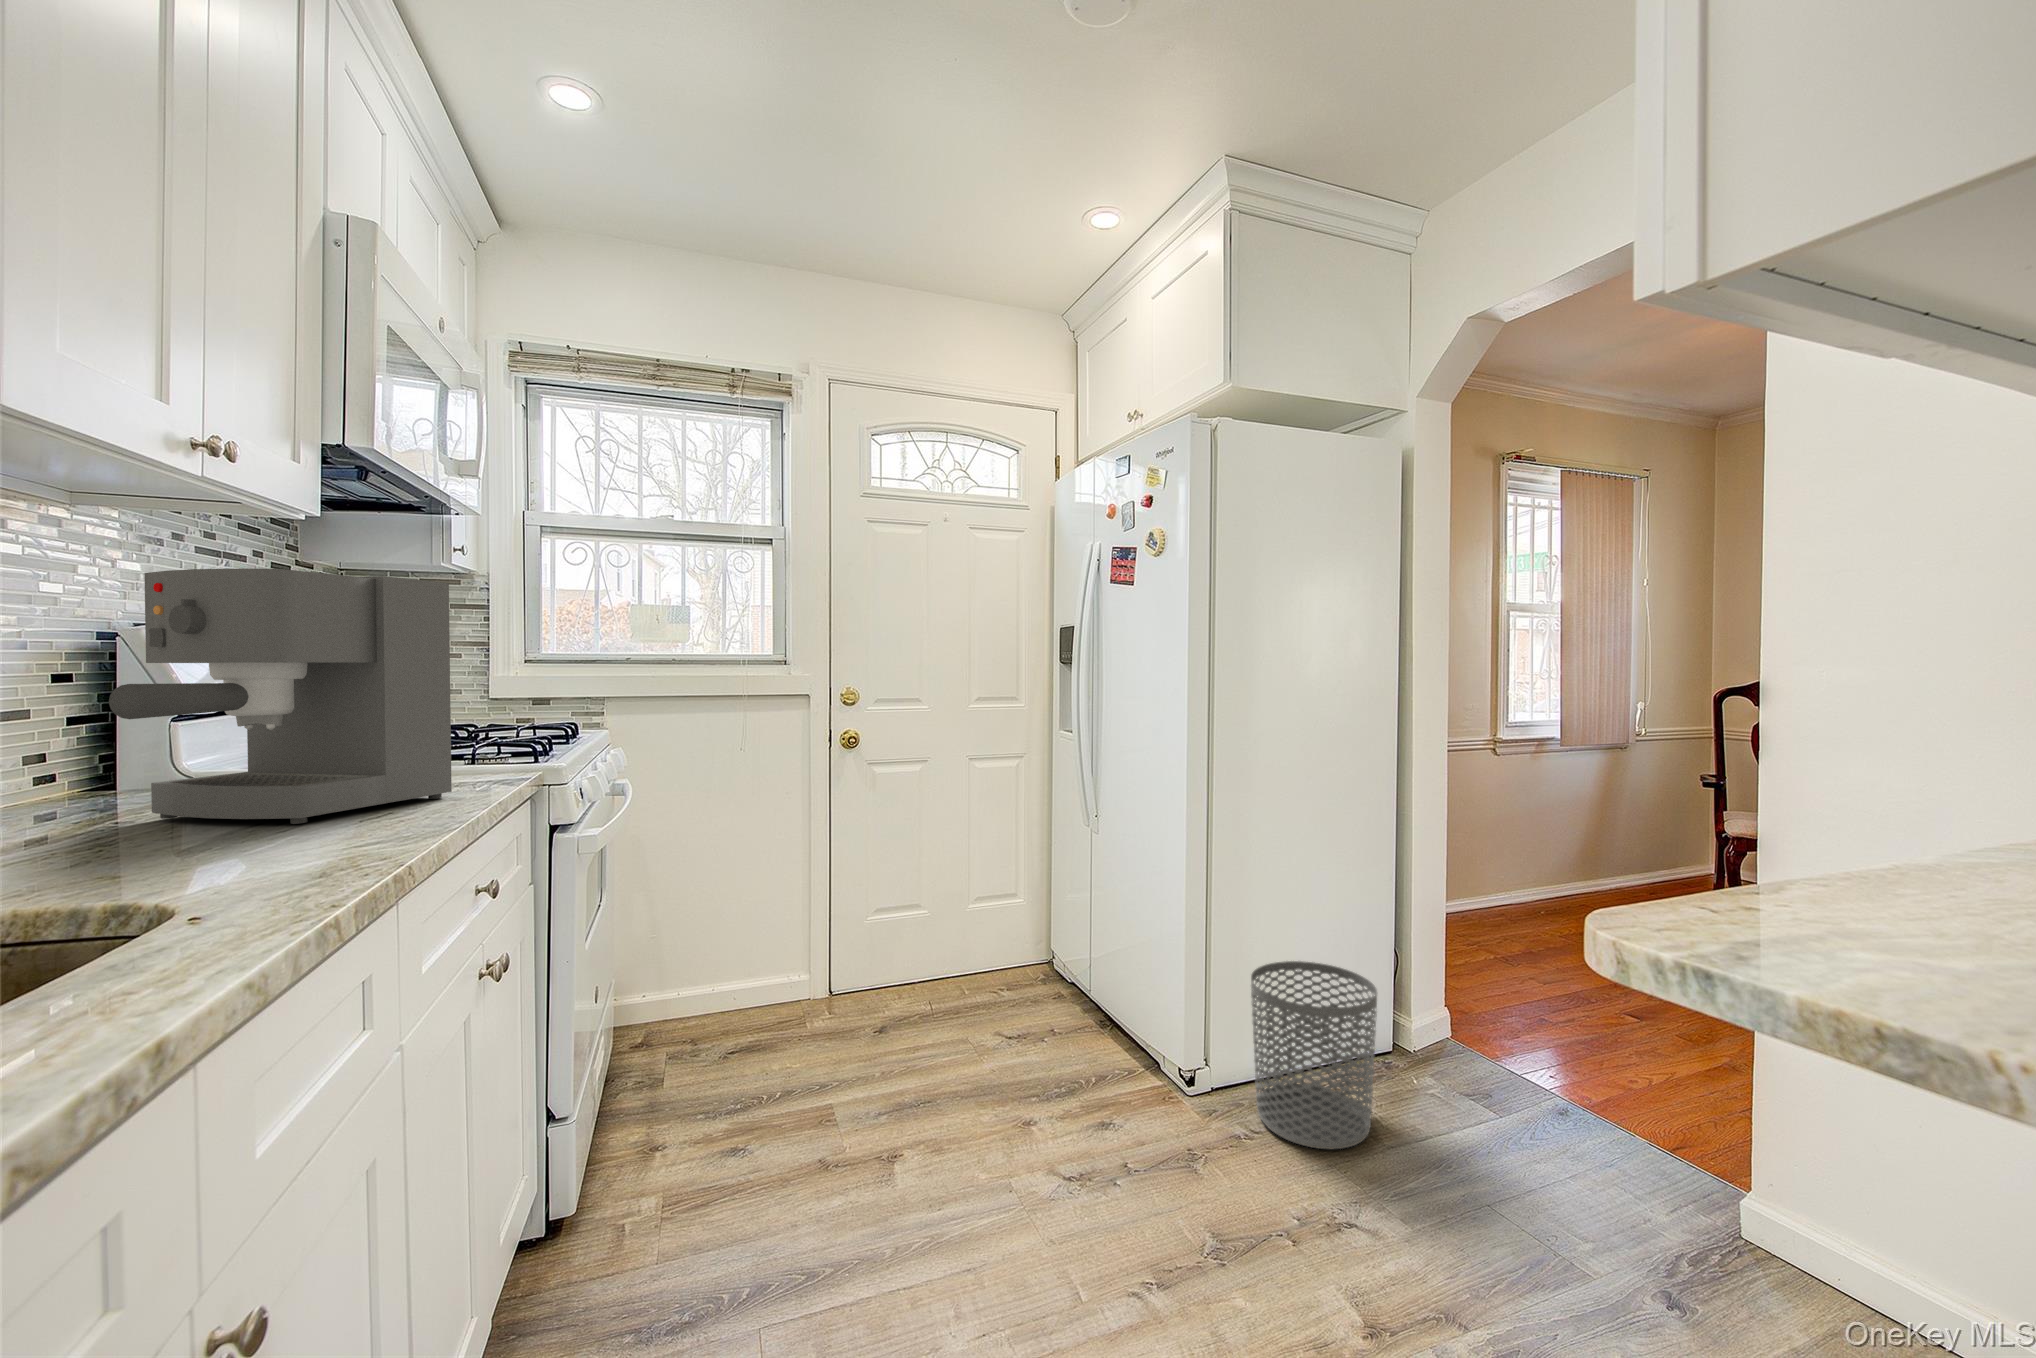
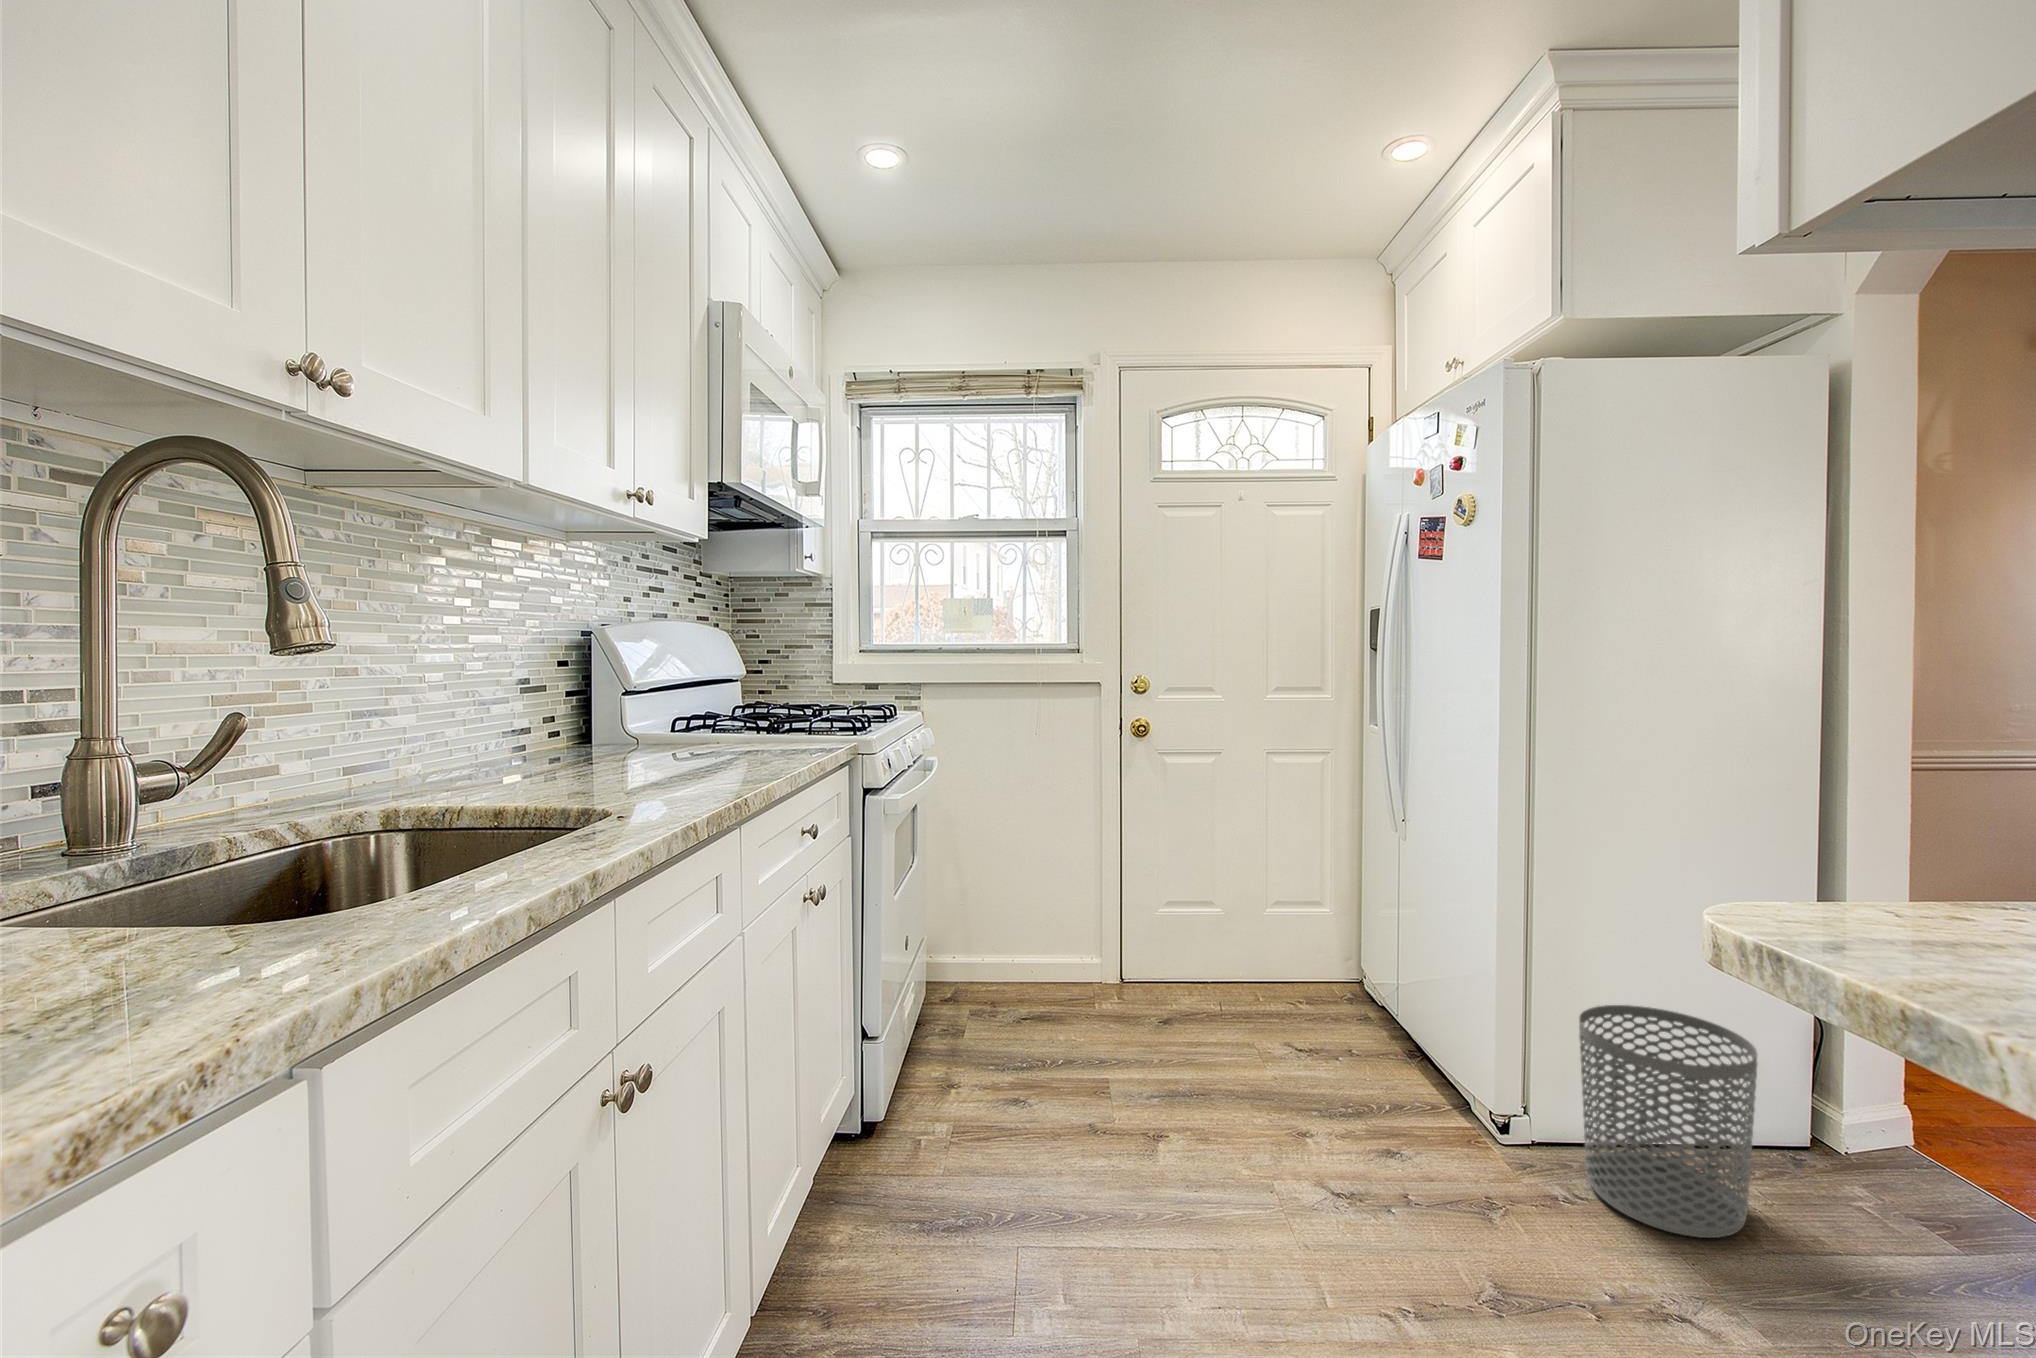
coffee maker: present [109,568,452,824] -> none [582,581,788,770]

